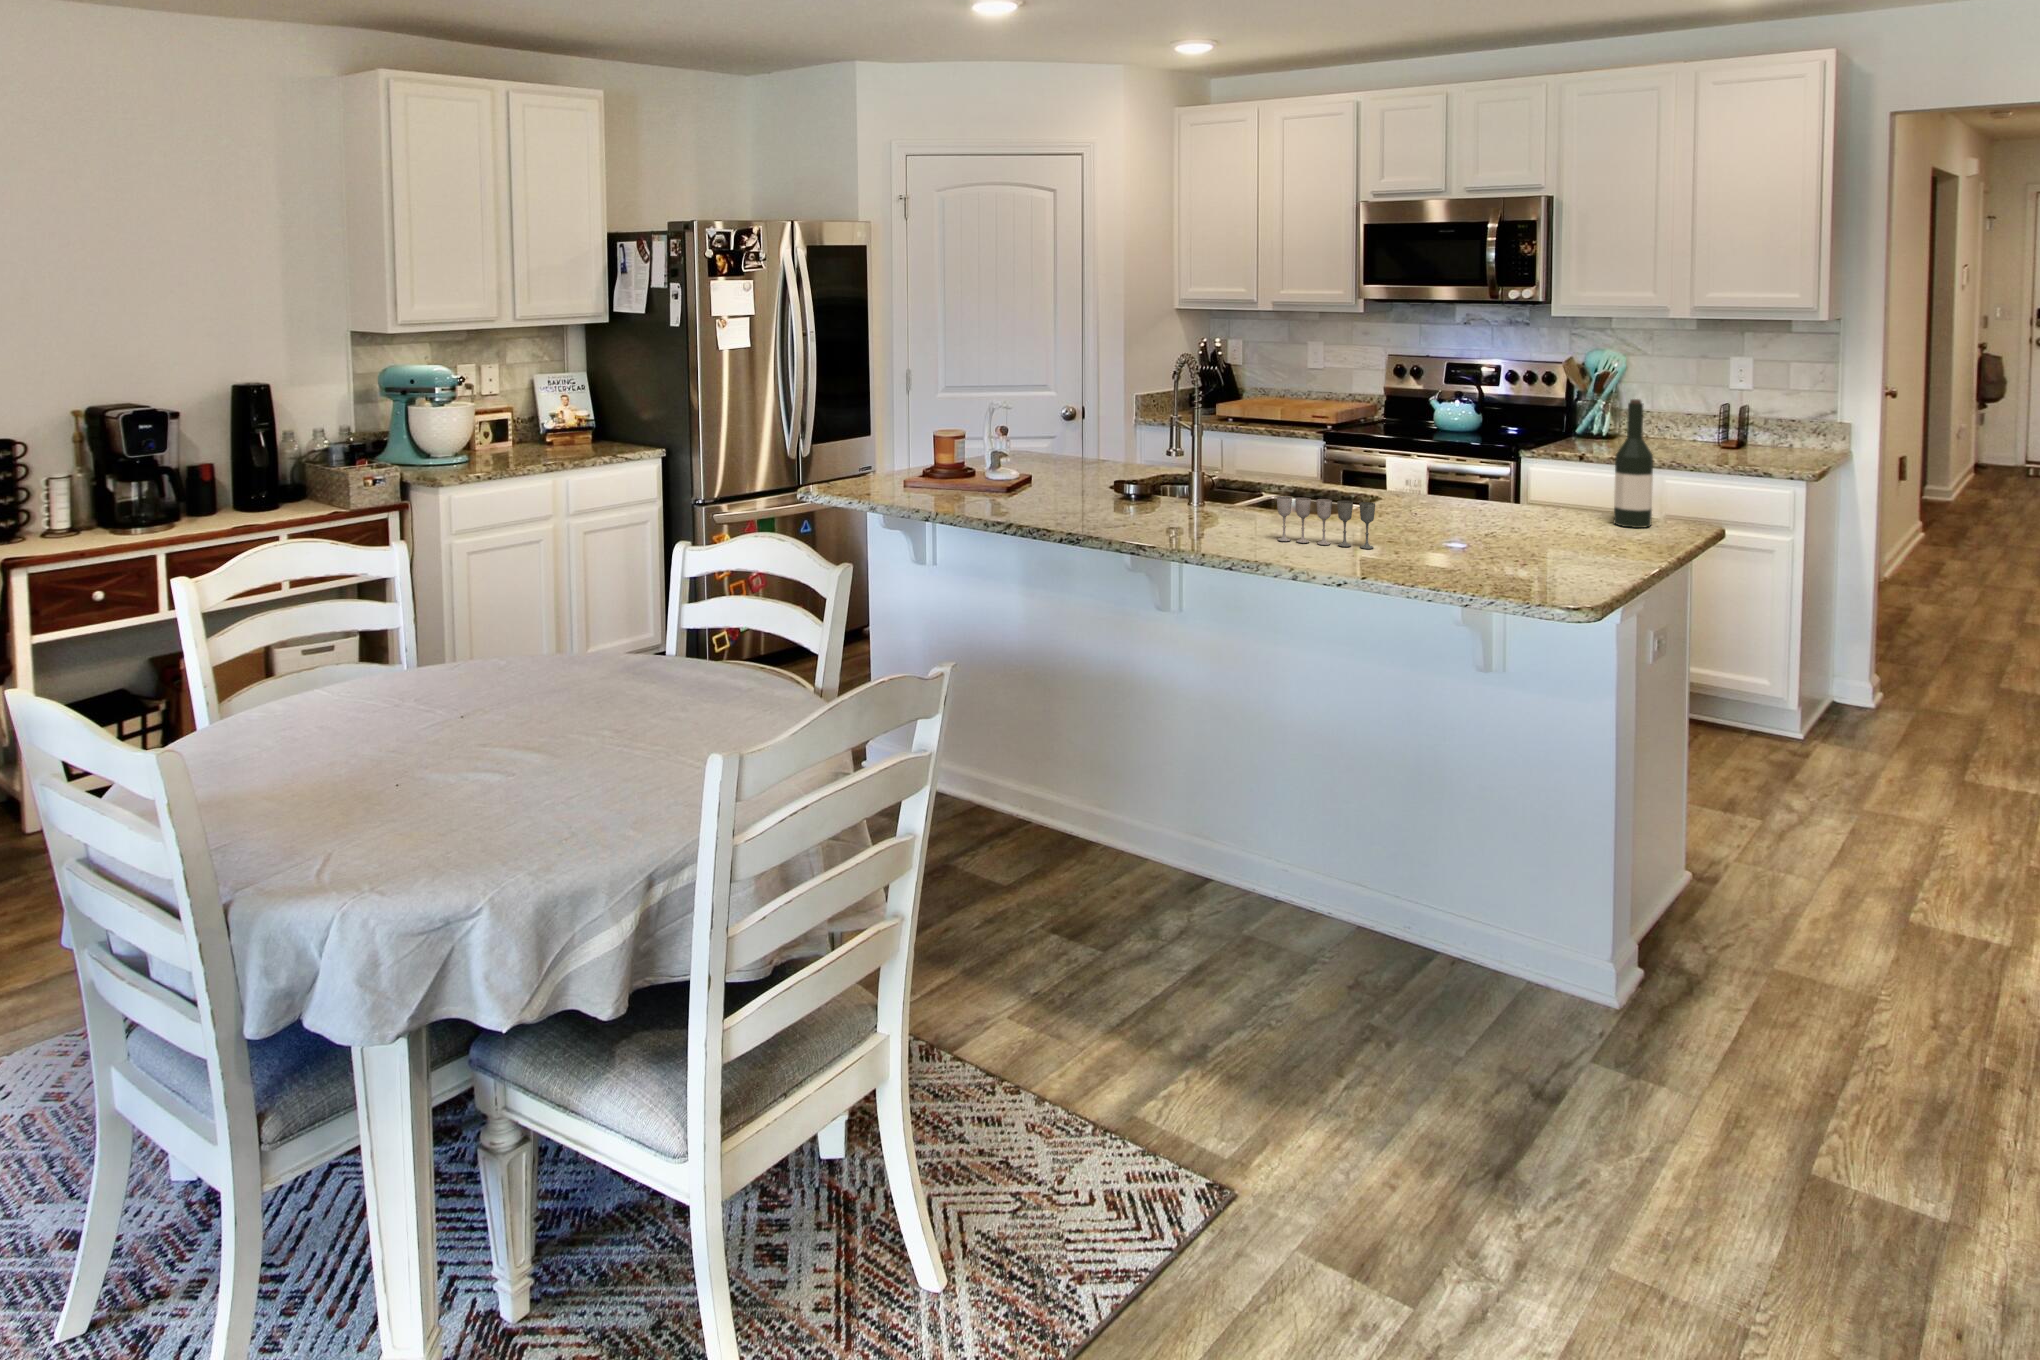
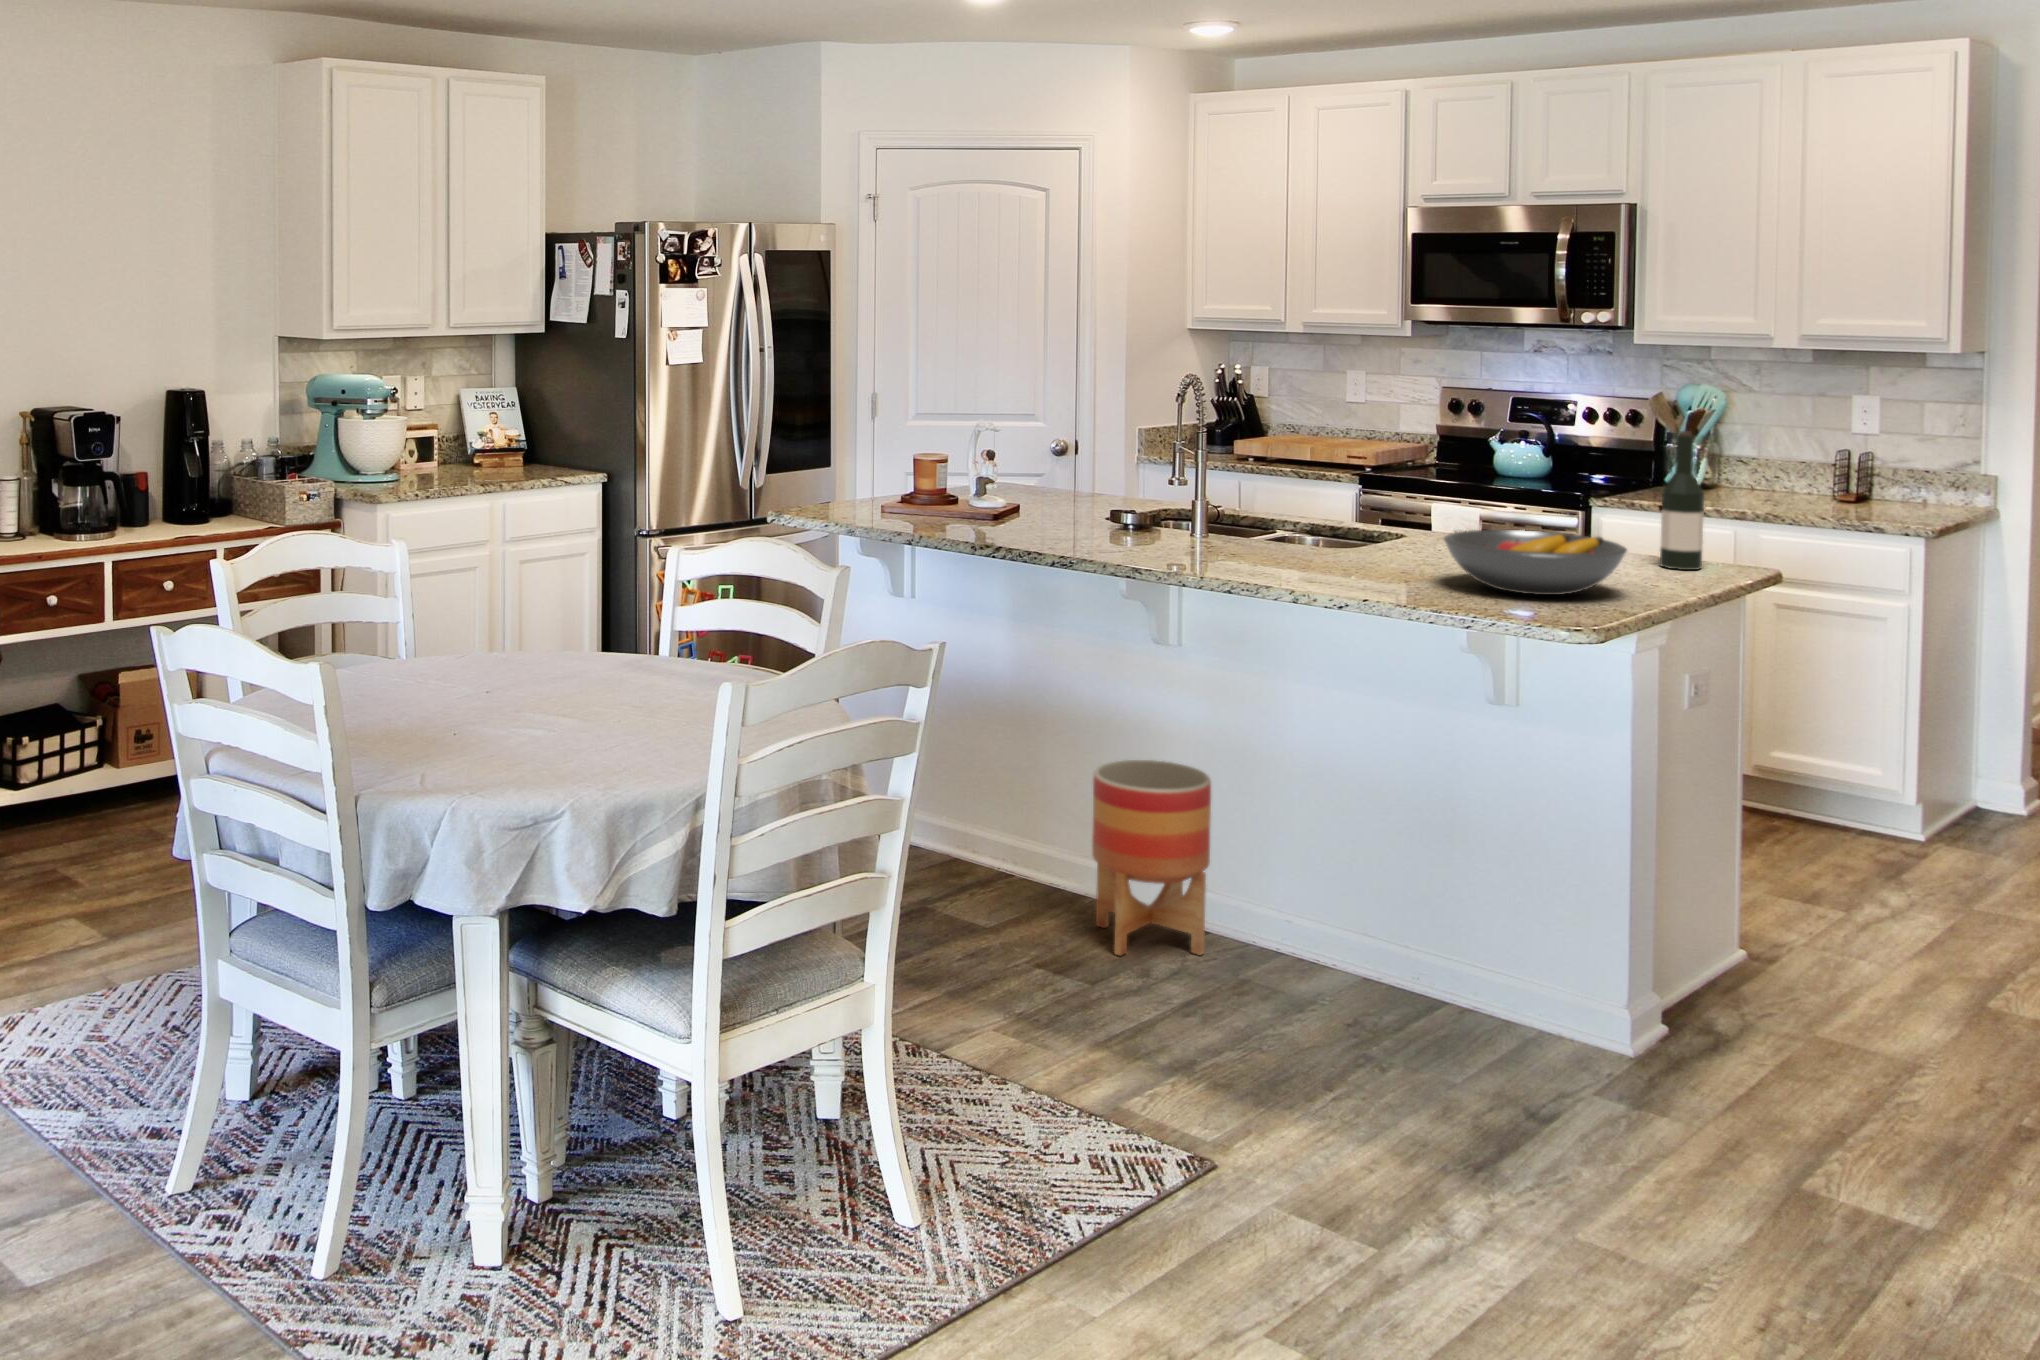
wine glass: present [1277,496,1375,549] -> none [1284,523,1388,579]
fruit bowl: none [1428,498,1603,564] -> present [1444,530,1627,595]
planter: none [1102,719,1212,913] -> present [1092,760,1211,955]

